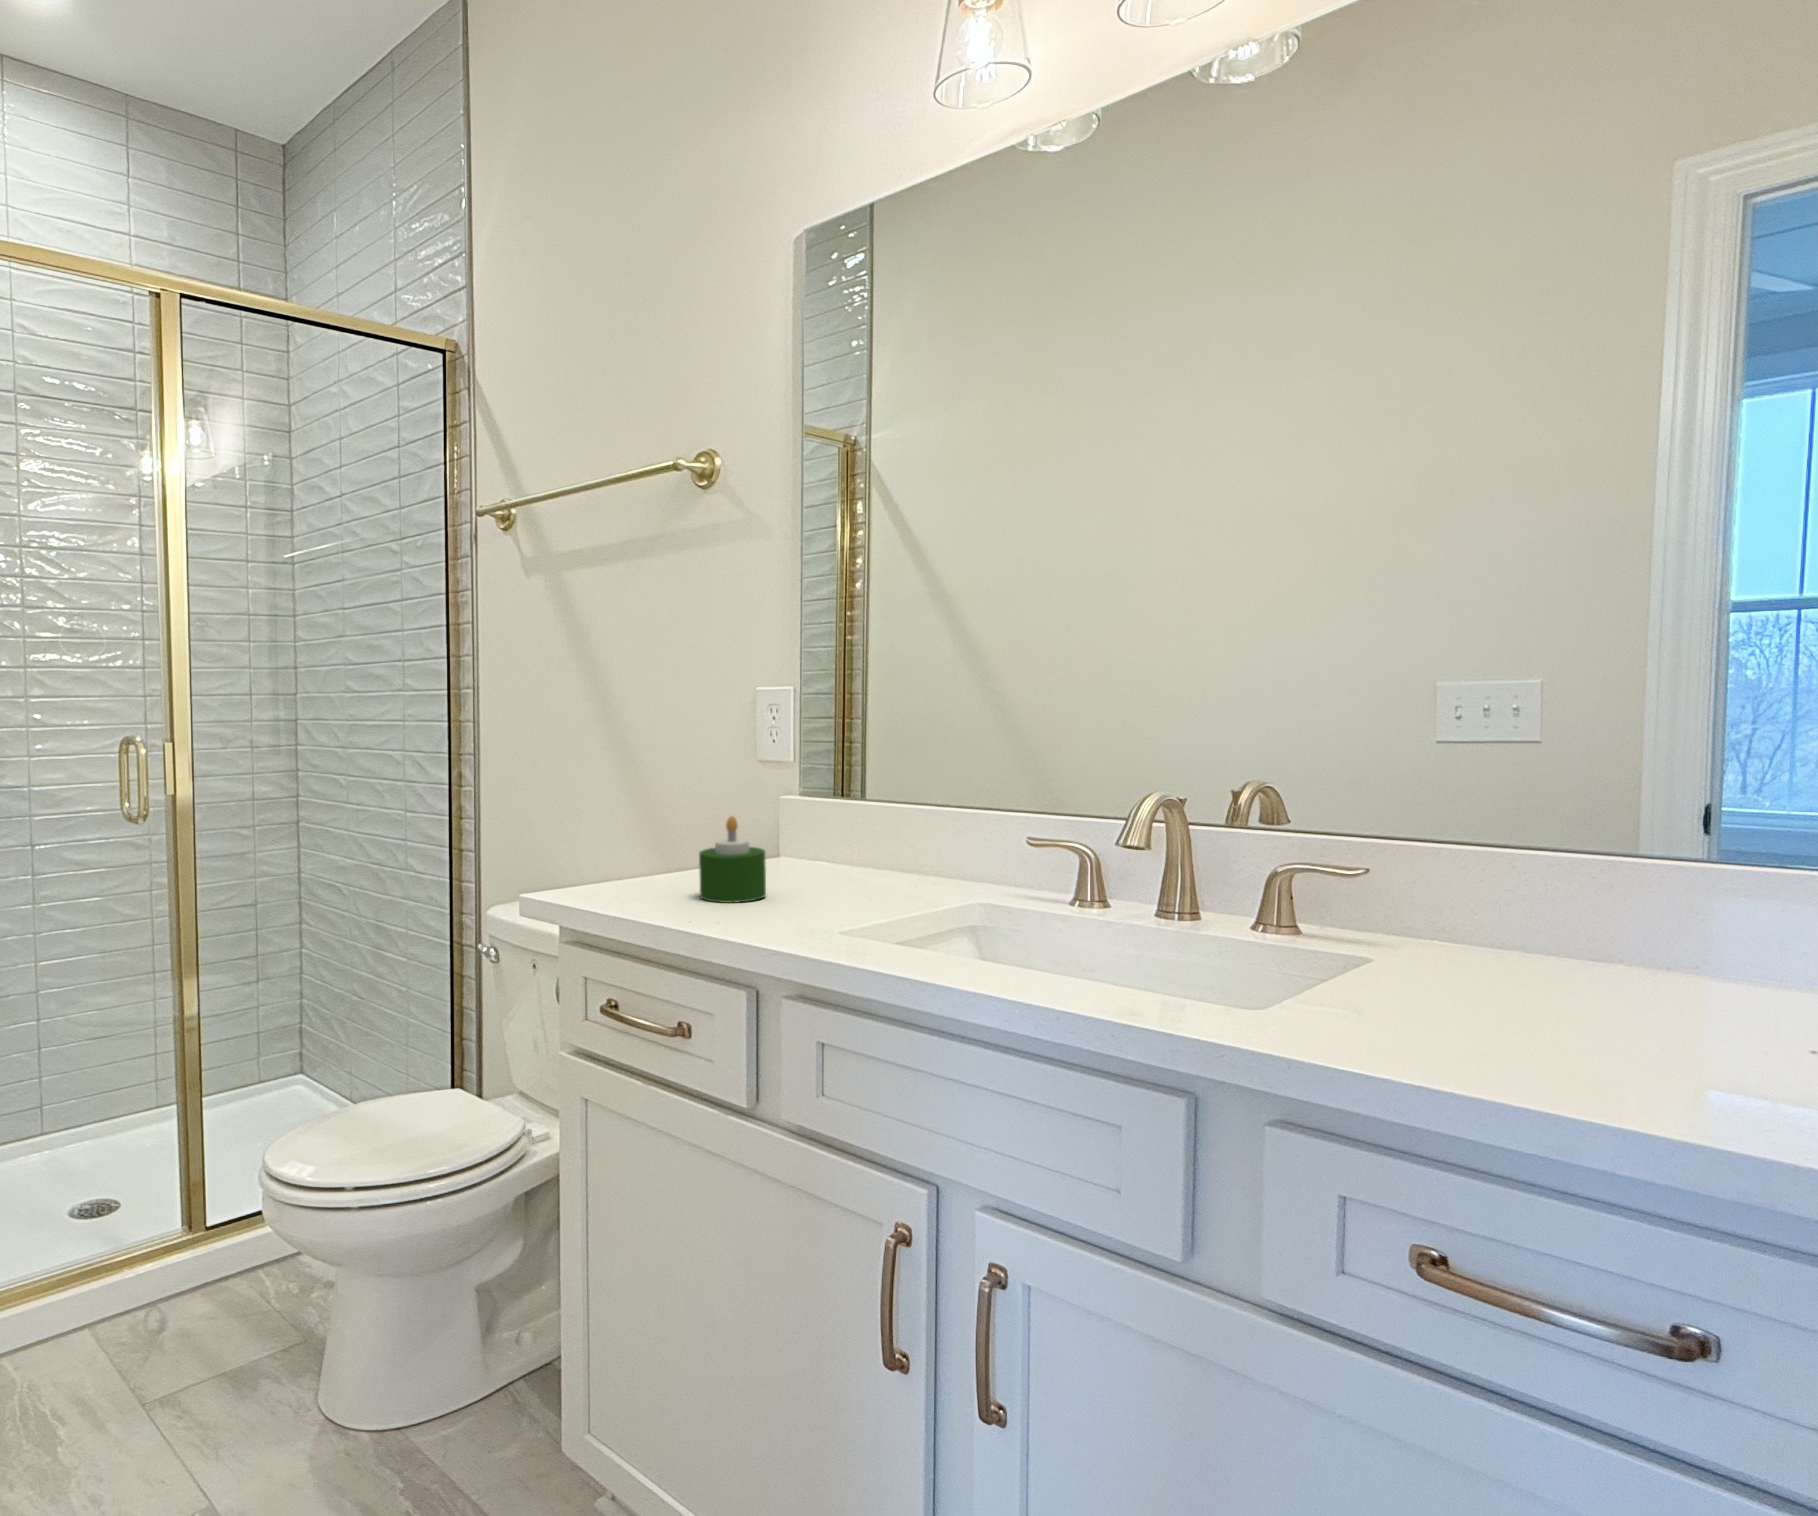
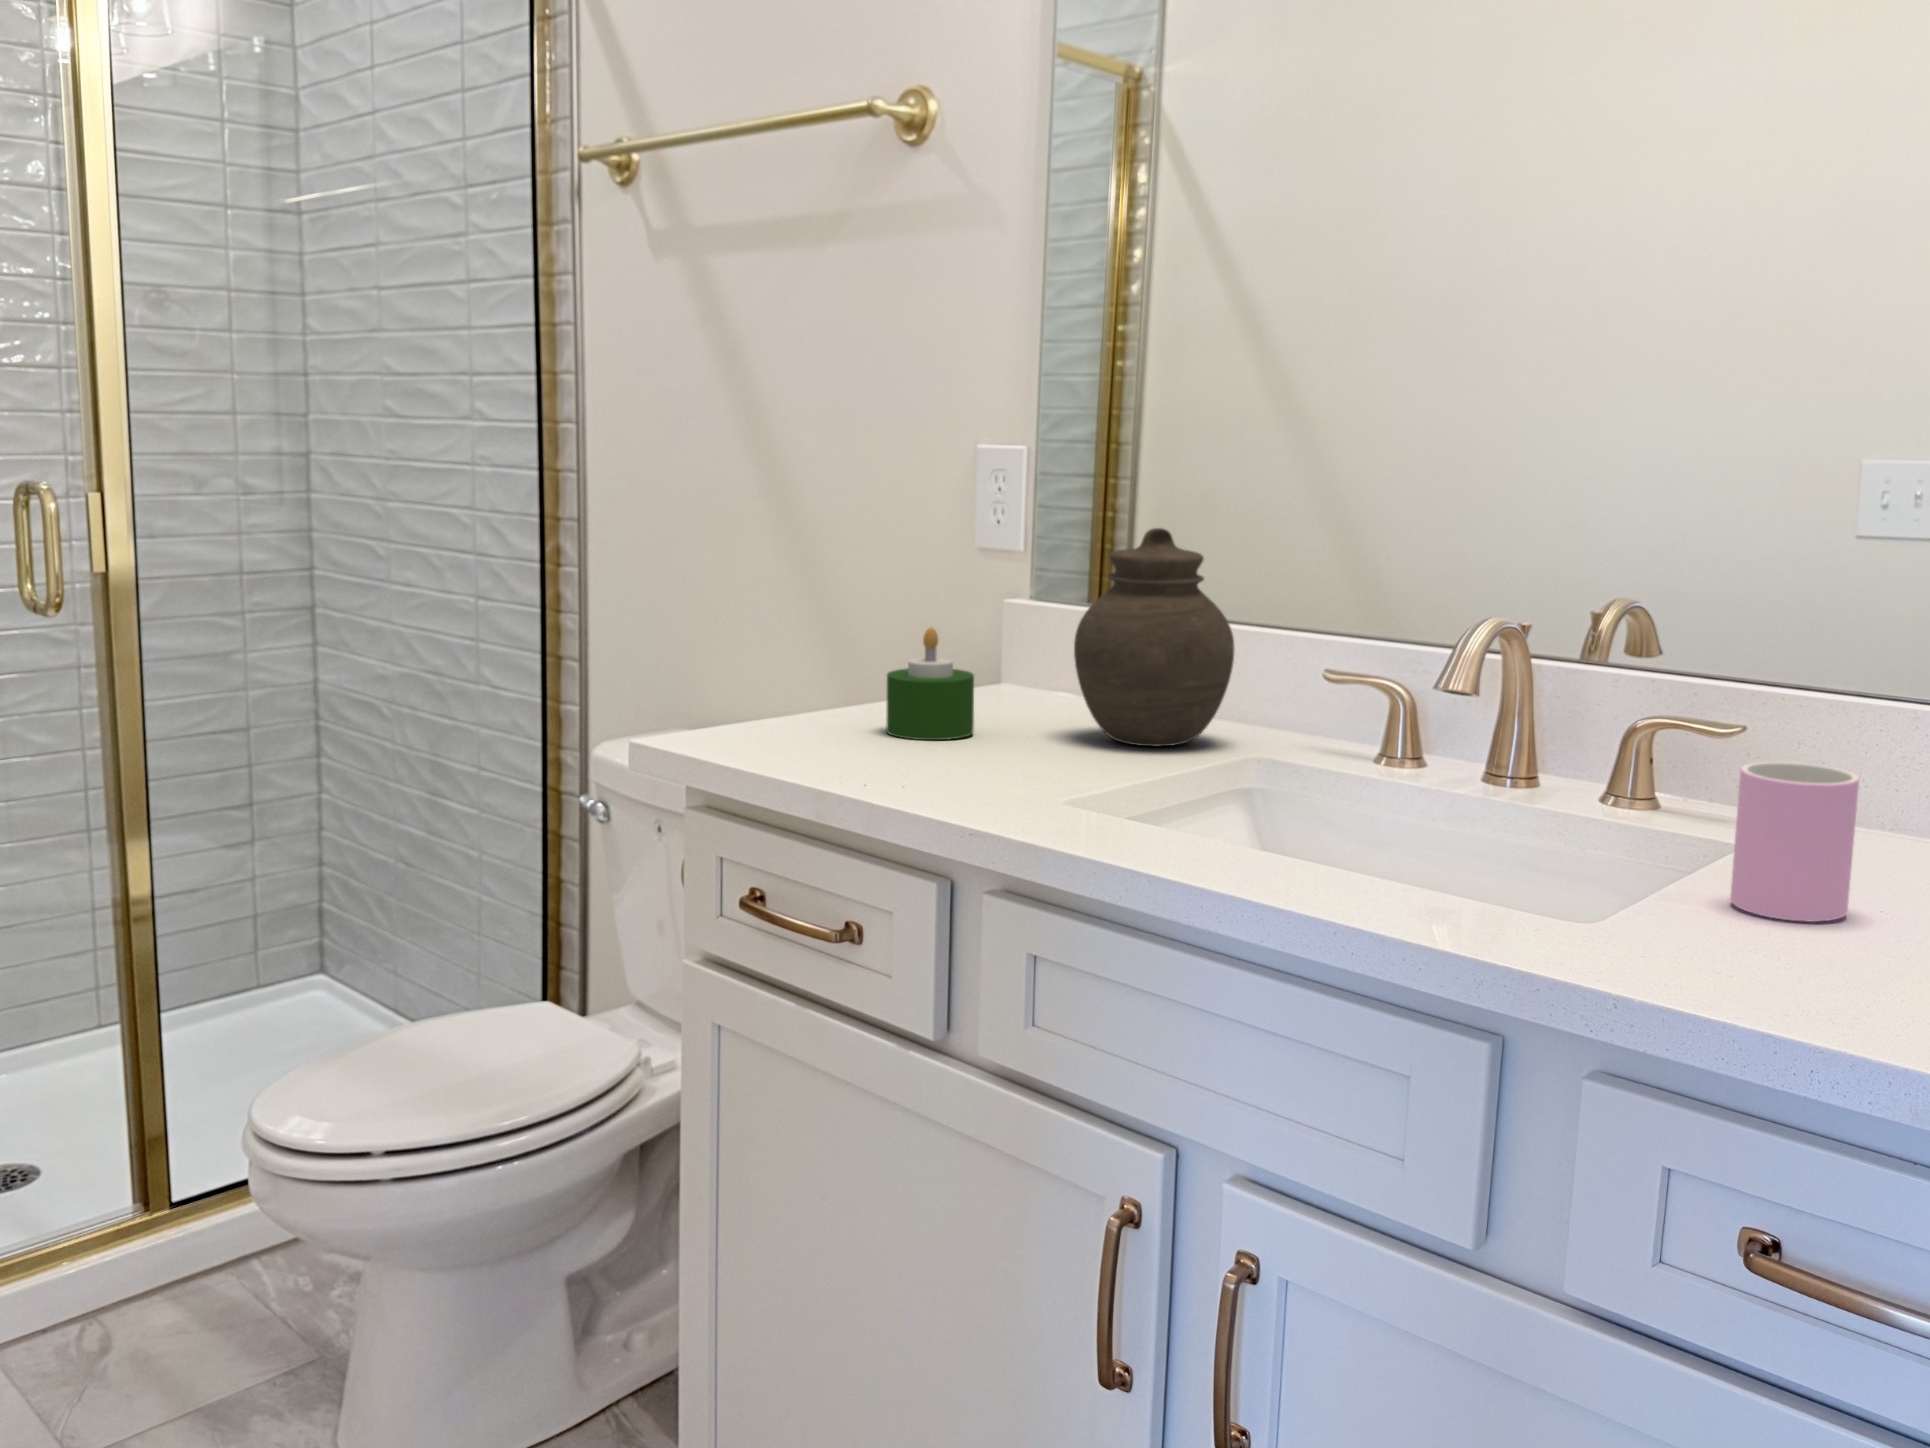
jar: none [839,736,958,900] -> present [1074,528,1234,746]
cup: none [1446,900,1557,1042] -> present [1730,762,1859,921]

